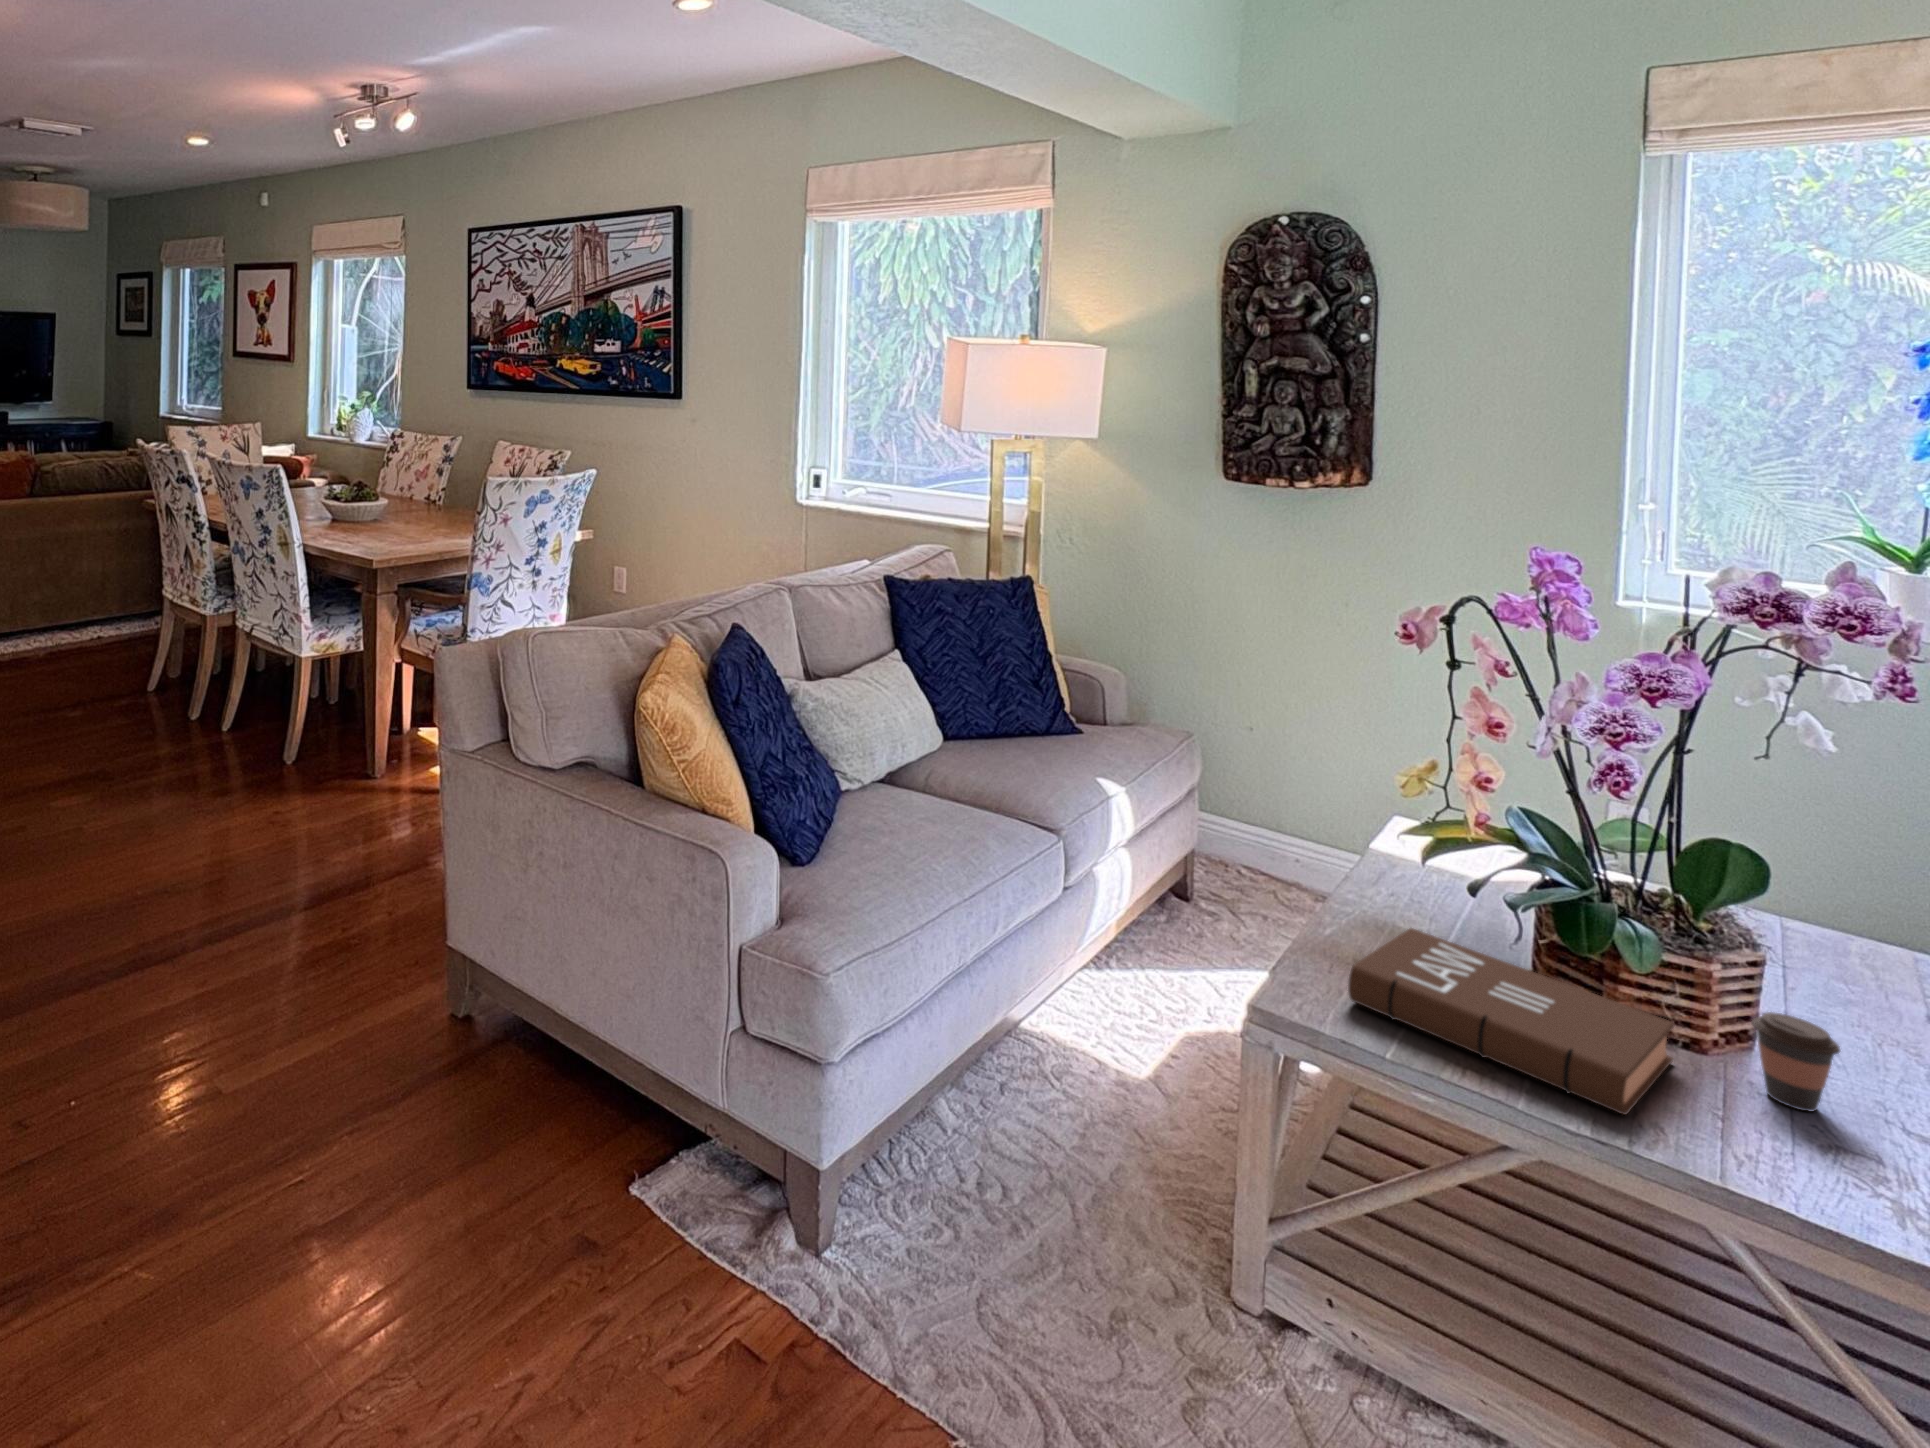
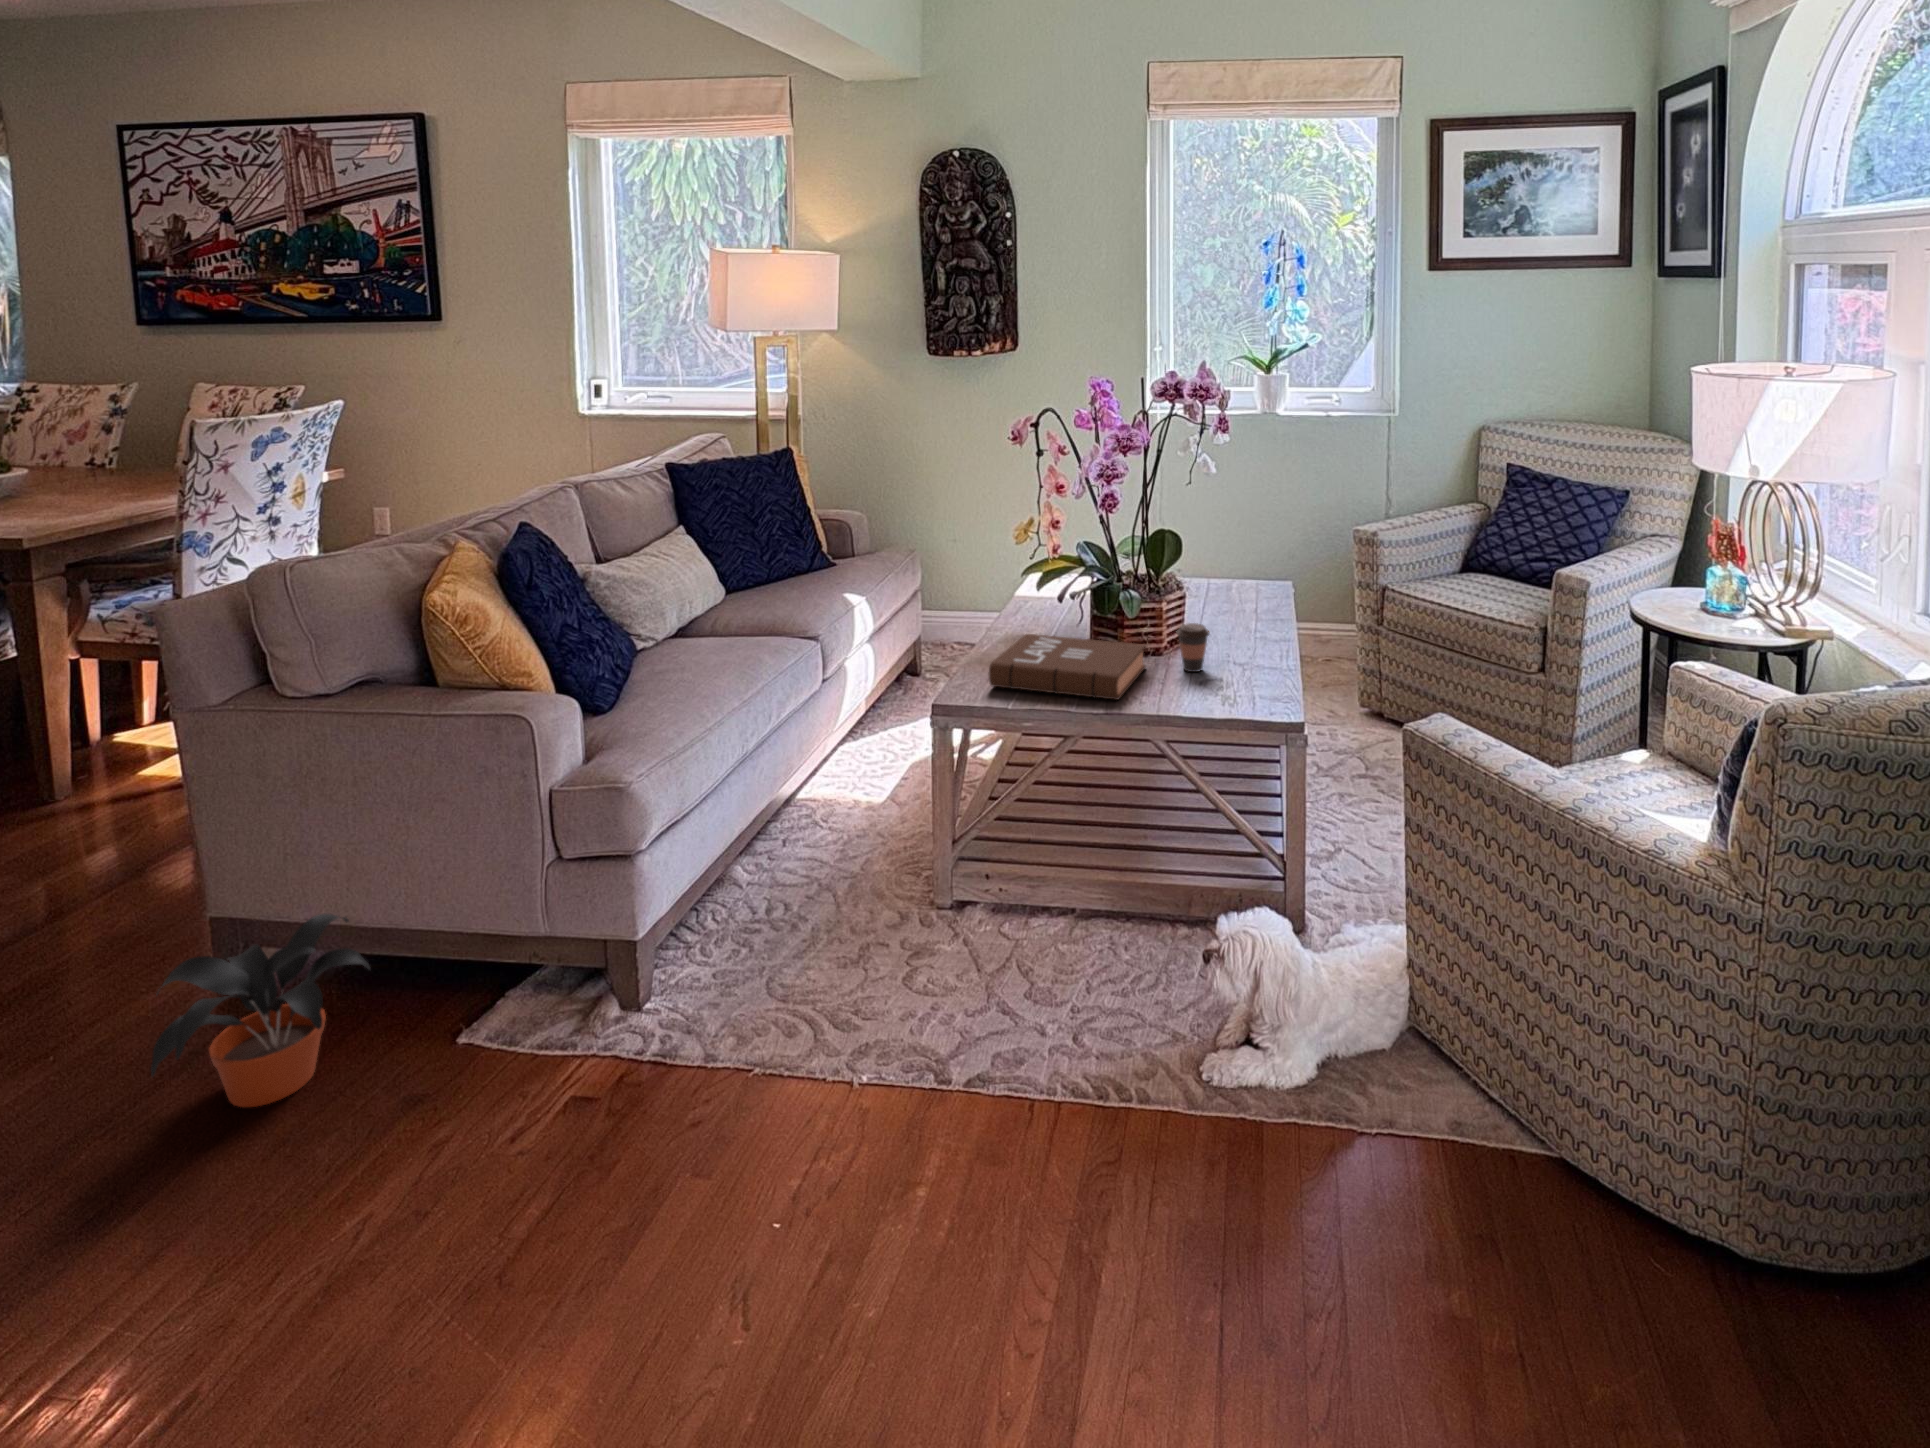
potted plant: none [372,998,554,1184] -> present [151,914,370,1107]

